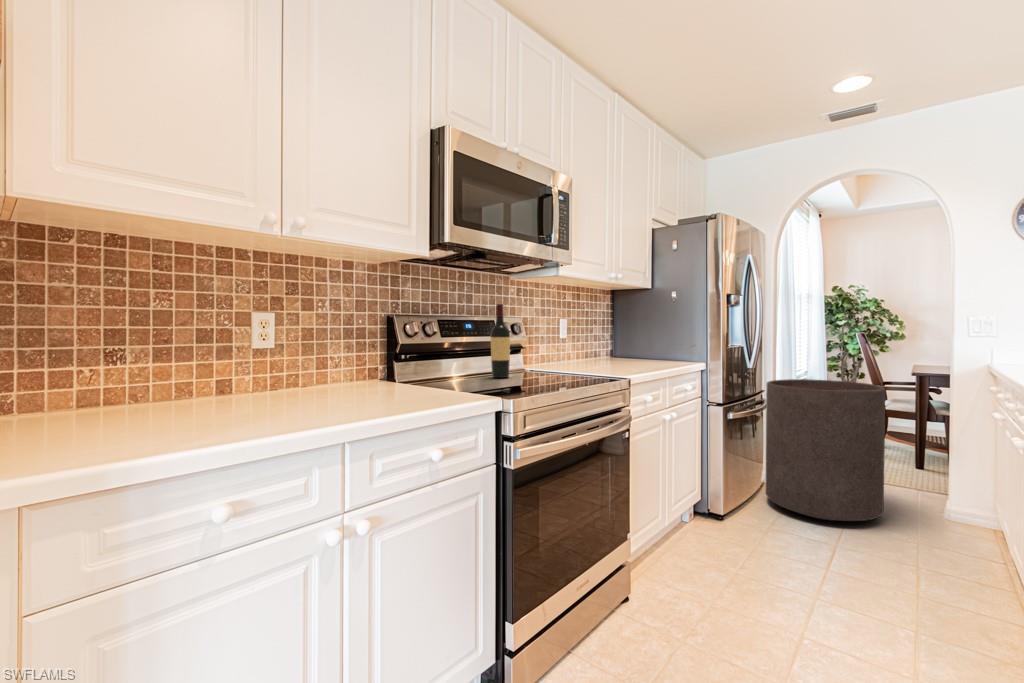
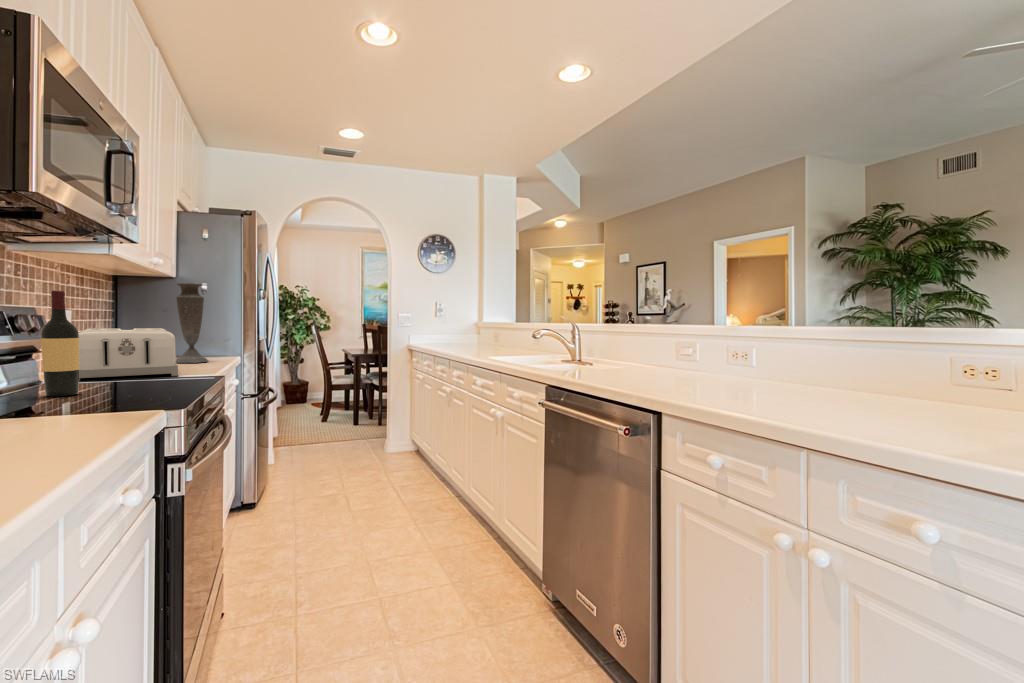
vase: none [639,292,666,364] -> present [176,283,208,363]
toaster: none [537,332,618,372] -> present [79,328,178,381]
trash can: present [766,379,885,521] -> none [281,366,370,479]

